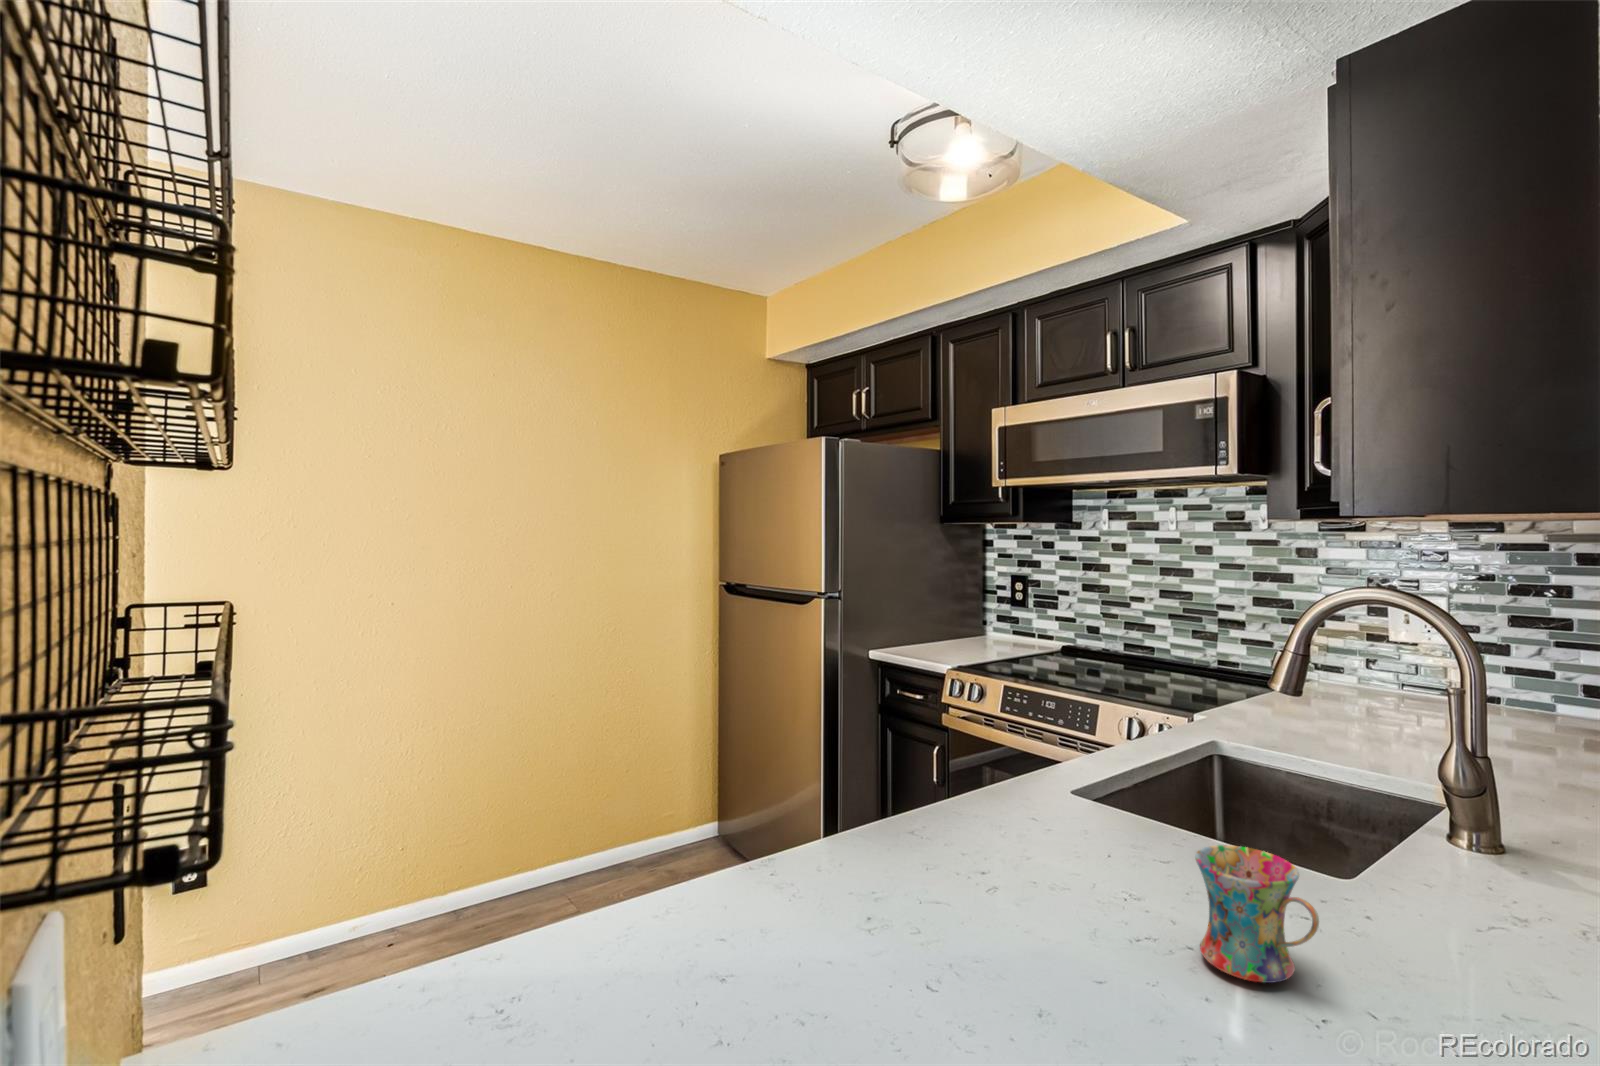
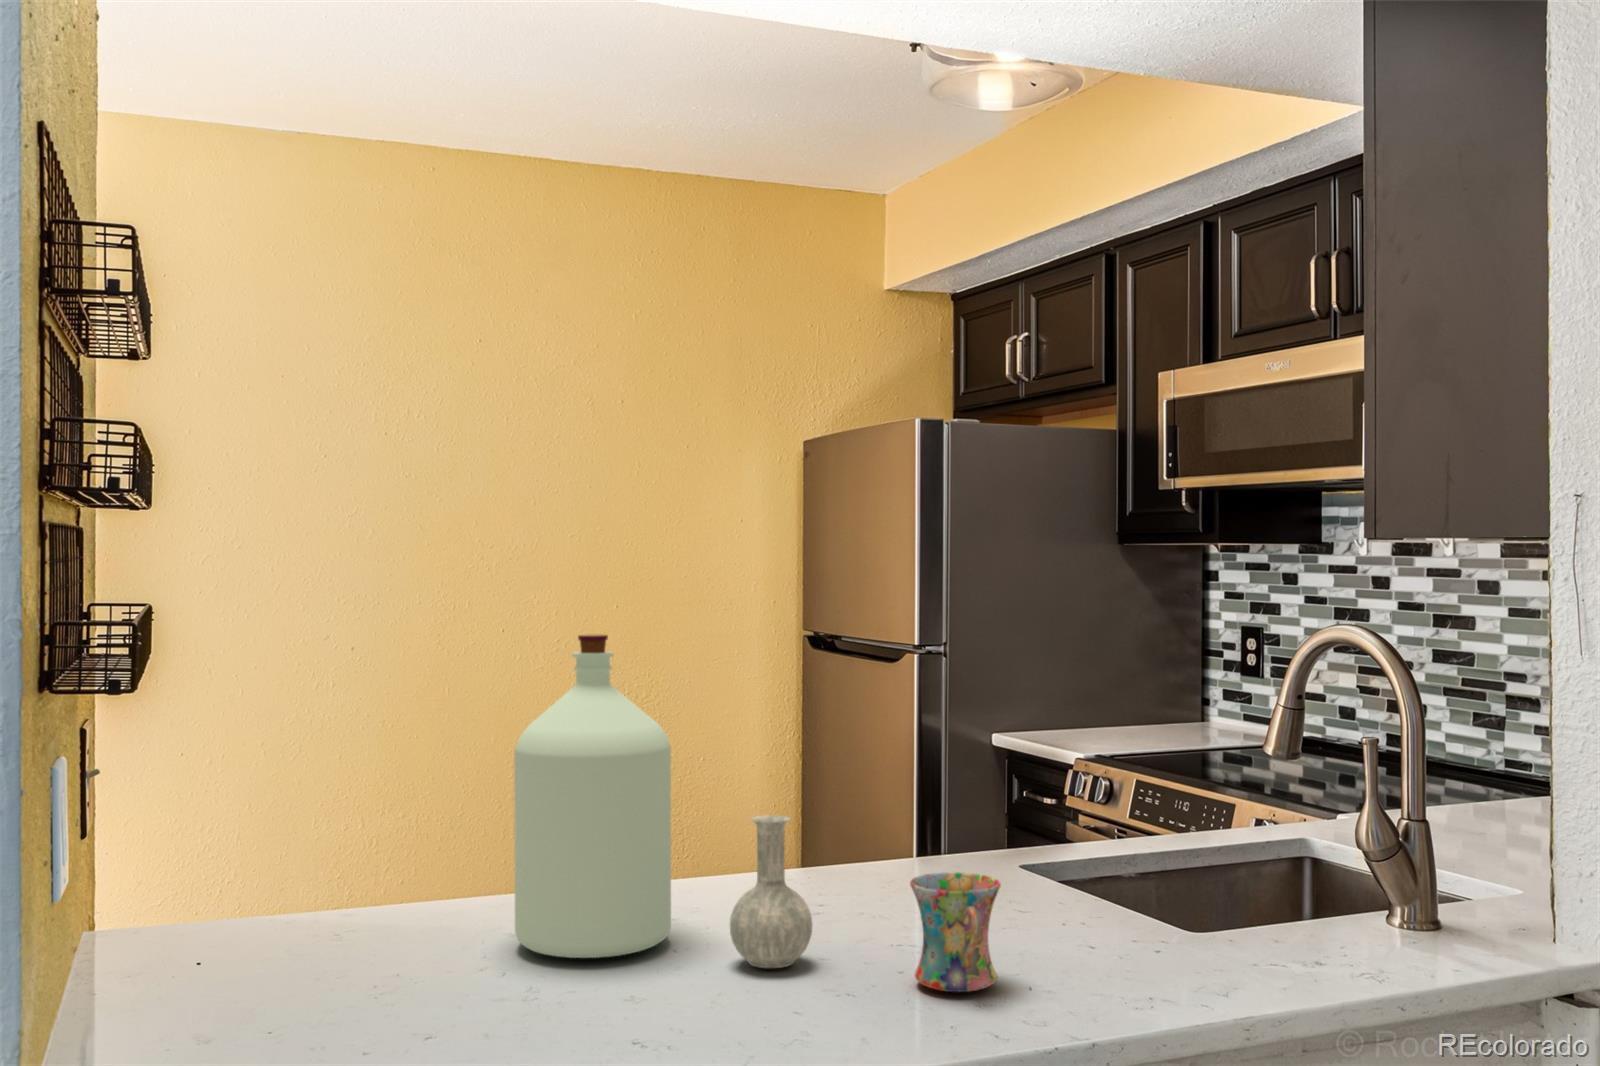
bottle: none [755,617,1084,974] -> present [514,634,812,968]

